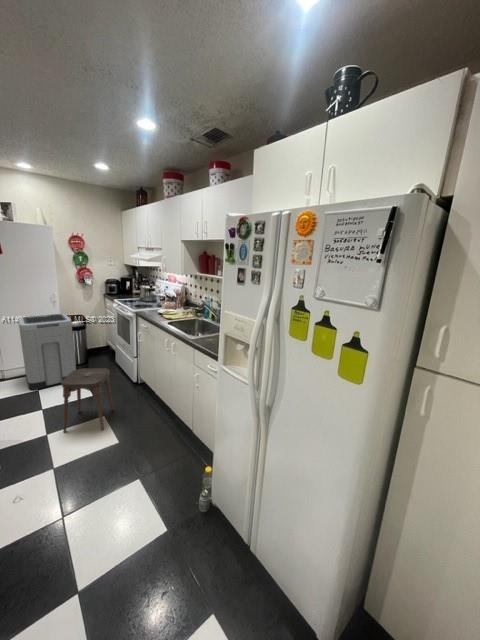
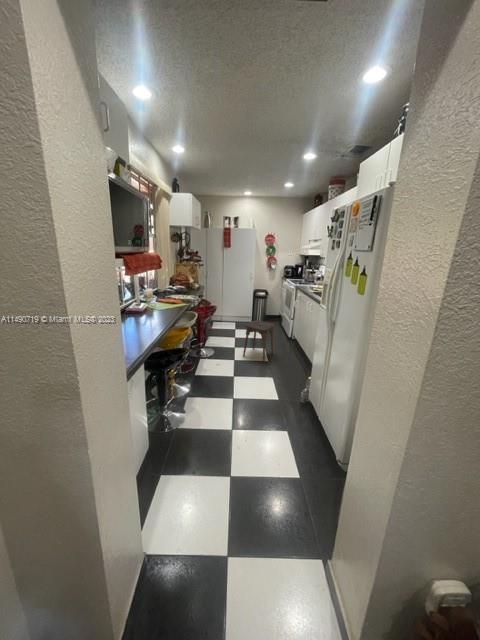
trash can: present [18,314,76,390] -> none [232,286,259,331]

